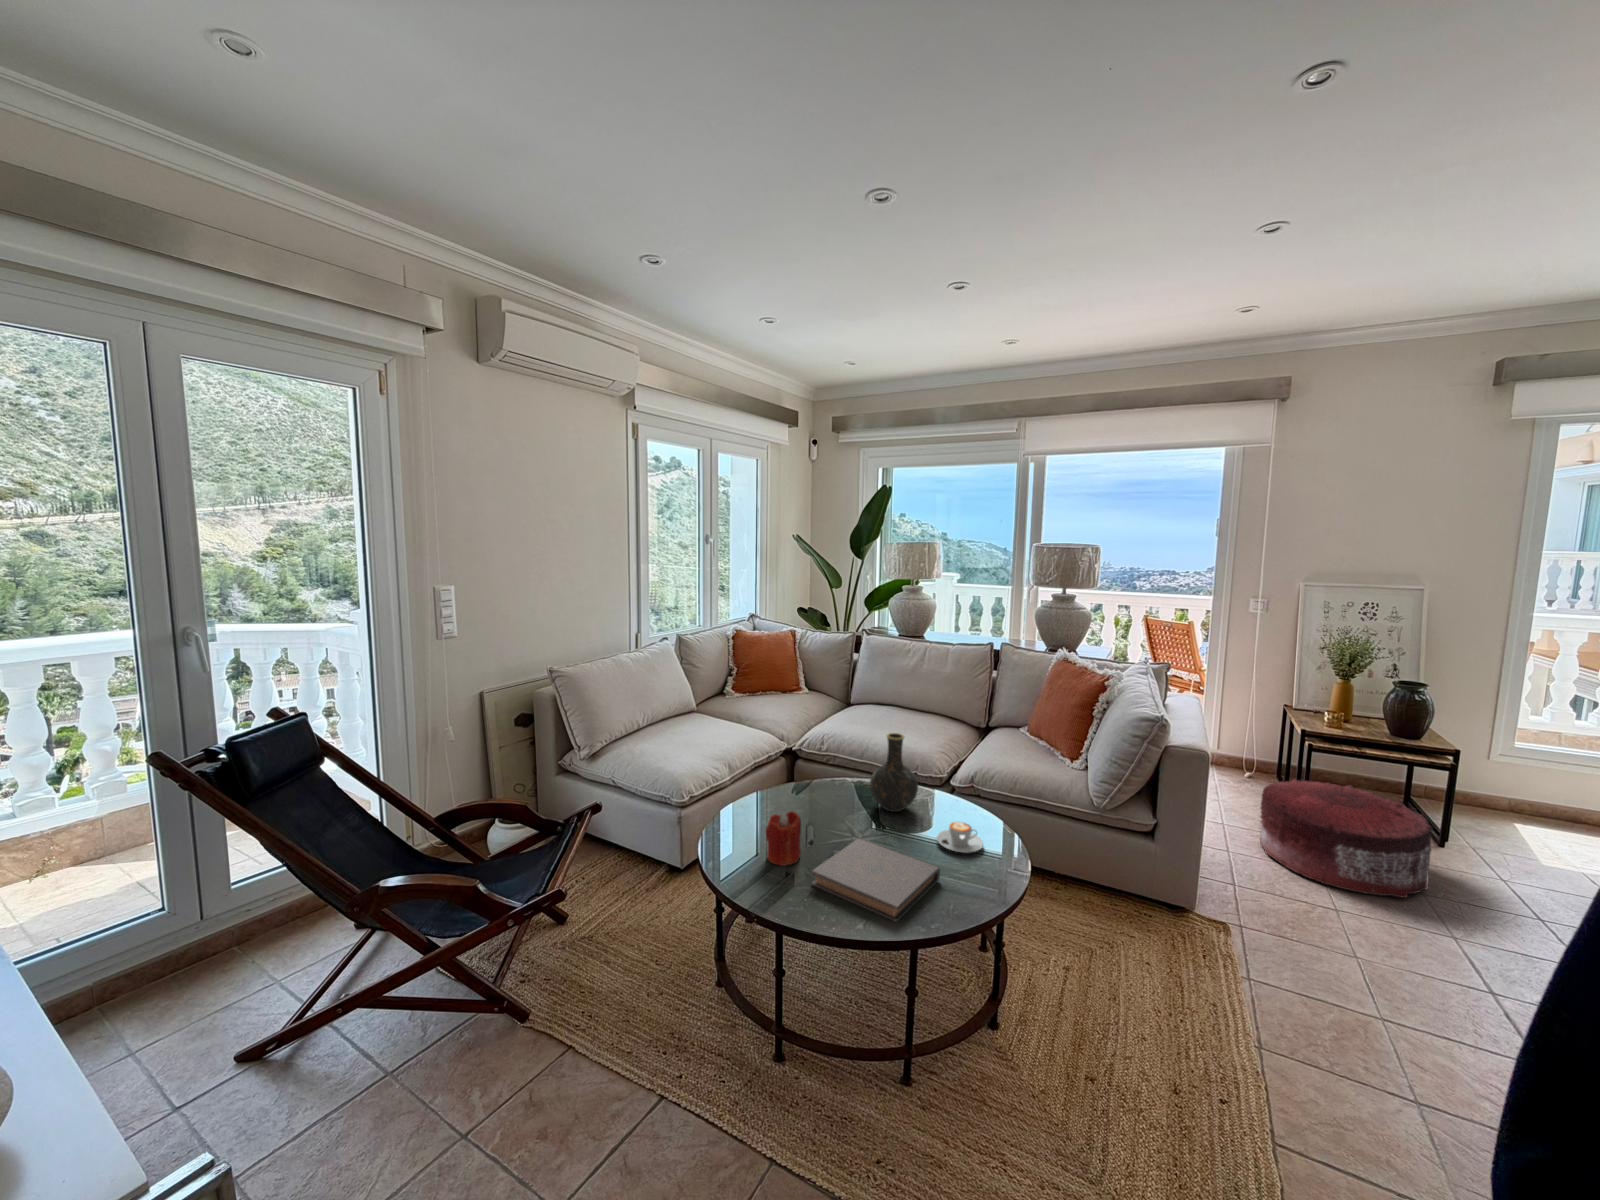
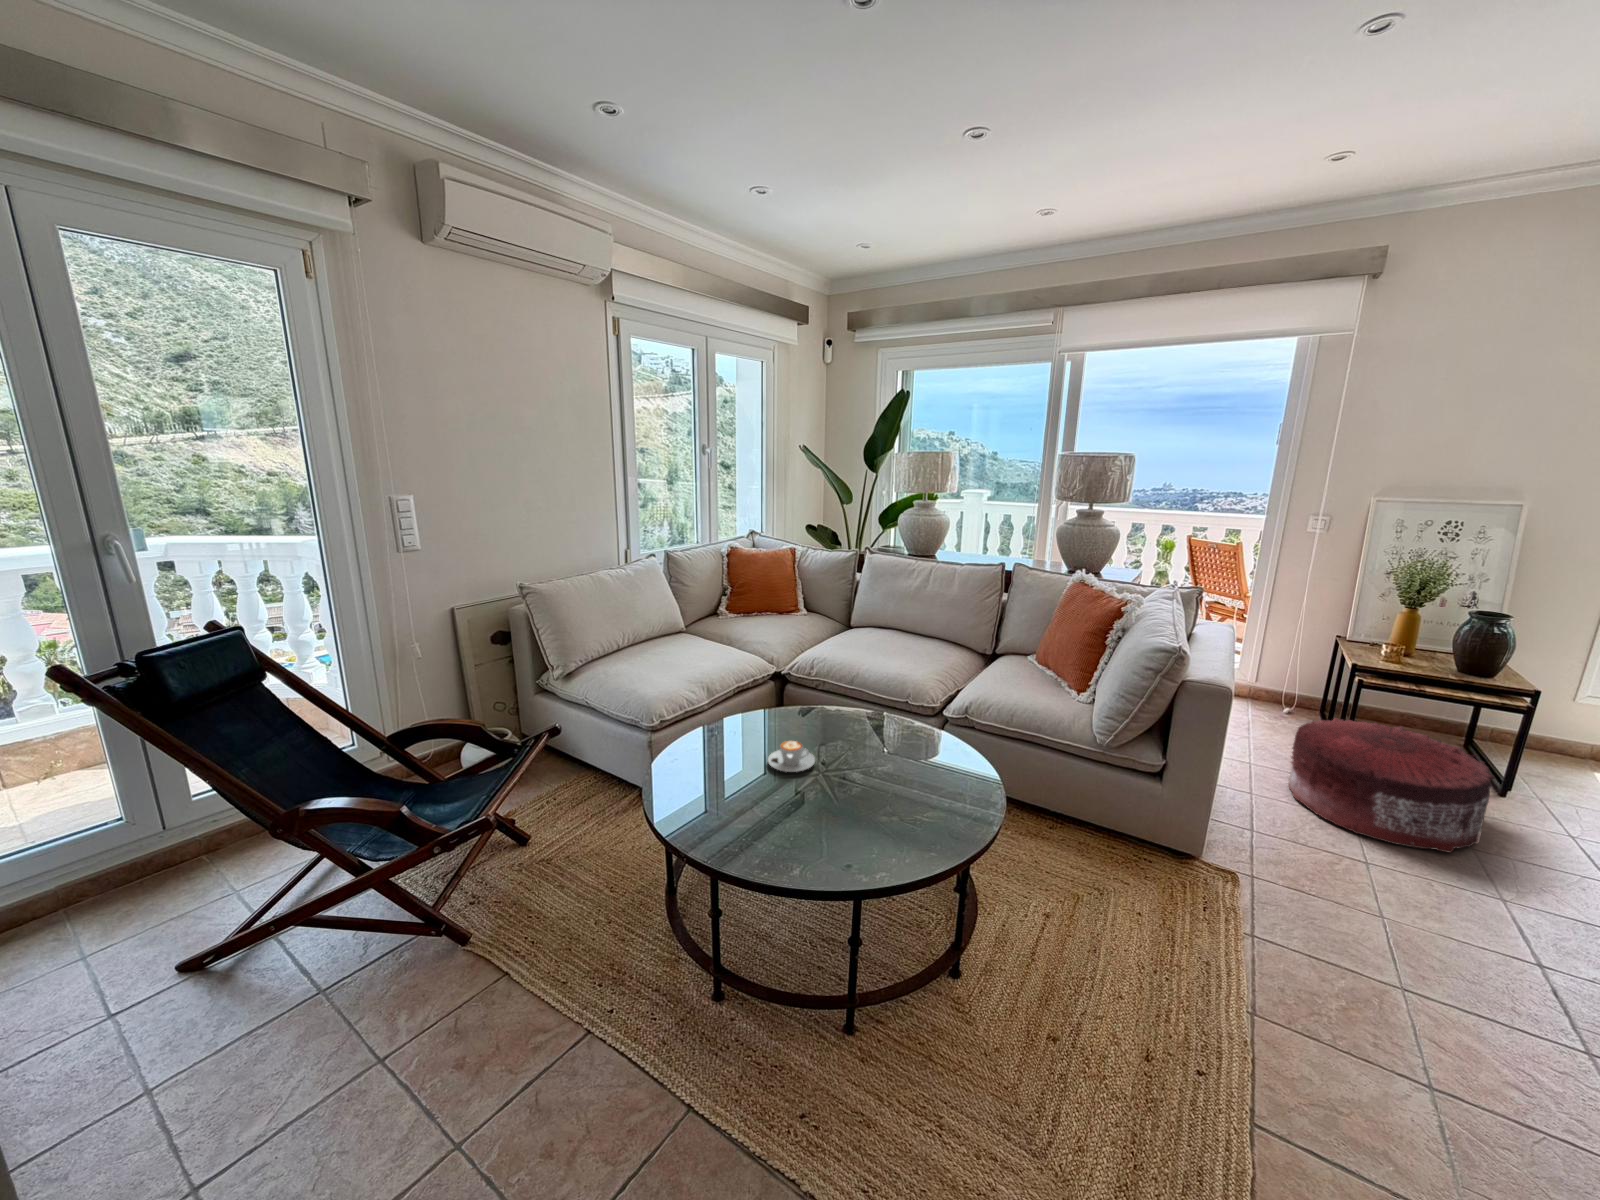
vase: present [870,733,918,812] -> none [845,659,897,743]
candle: present [766,812,801,866] -> none [716,742,755,800]
coffee cup: present [937,822,983,853] -> present [768,741,815,772]
book: present [812,839,940,922] -> none [759,772,902,868]

